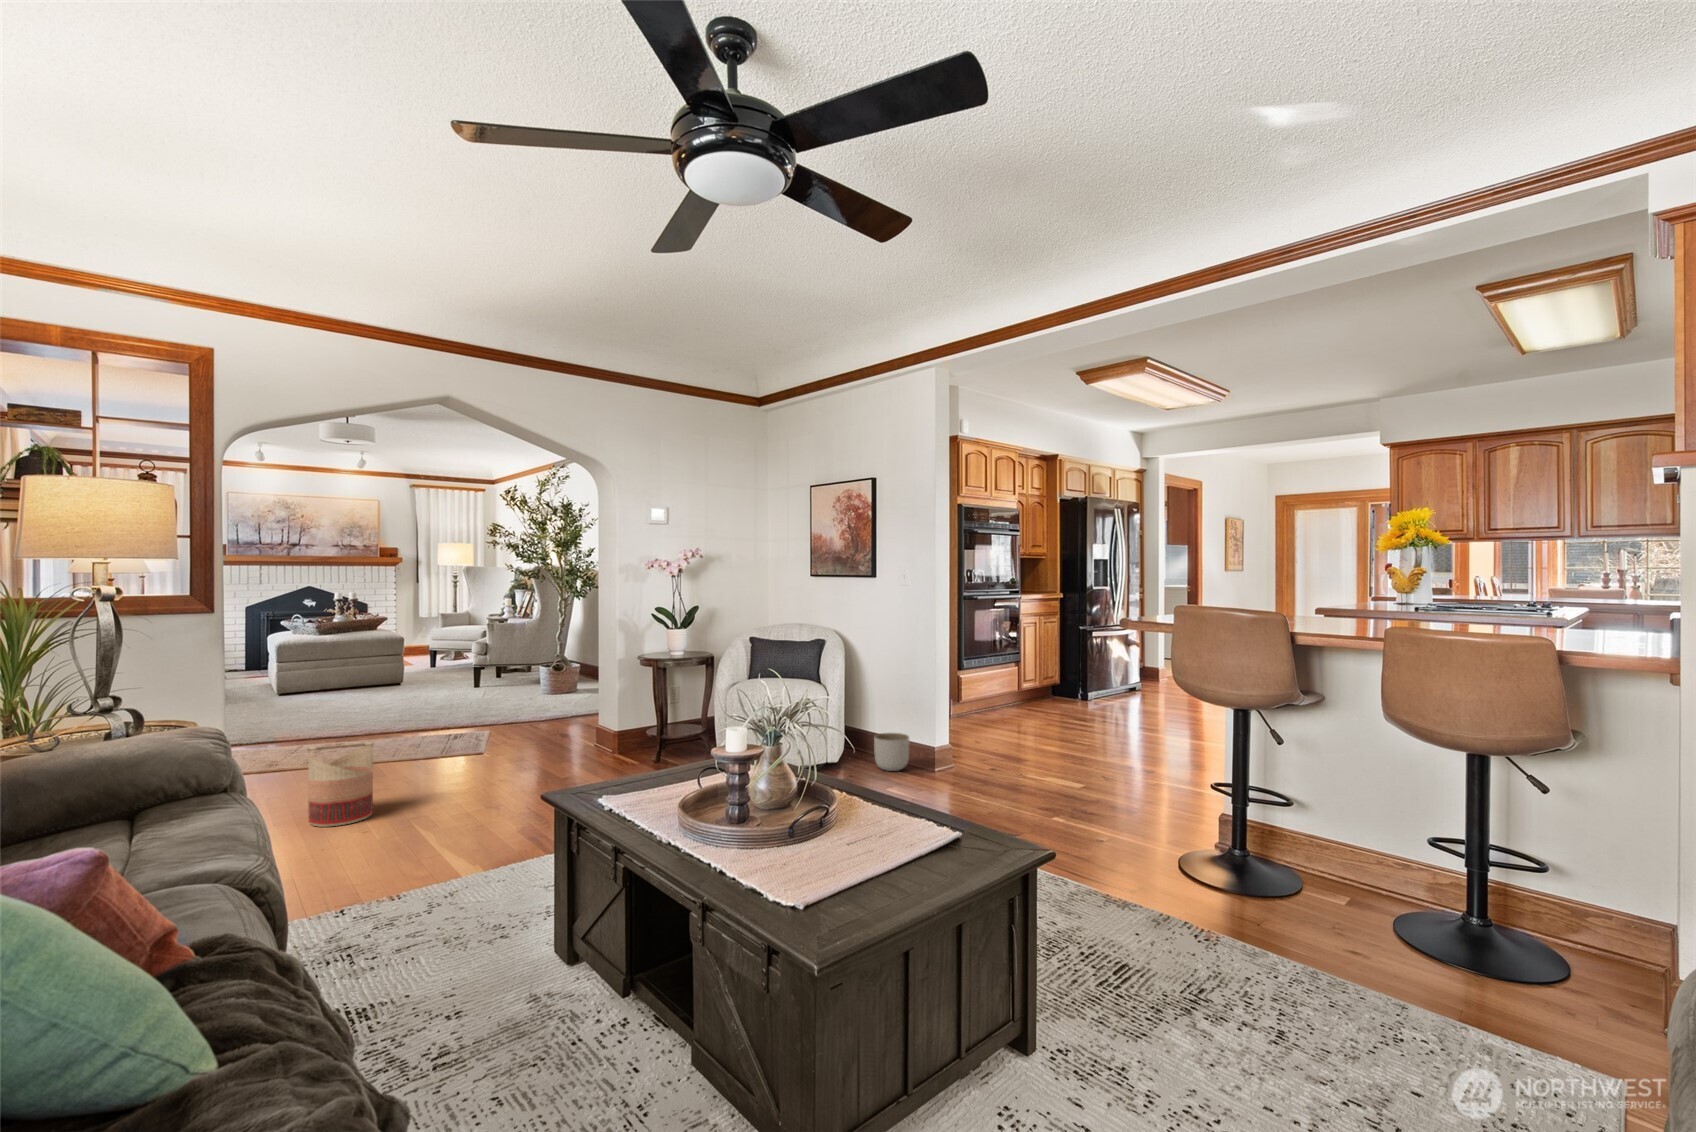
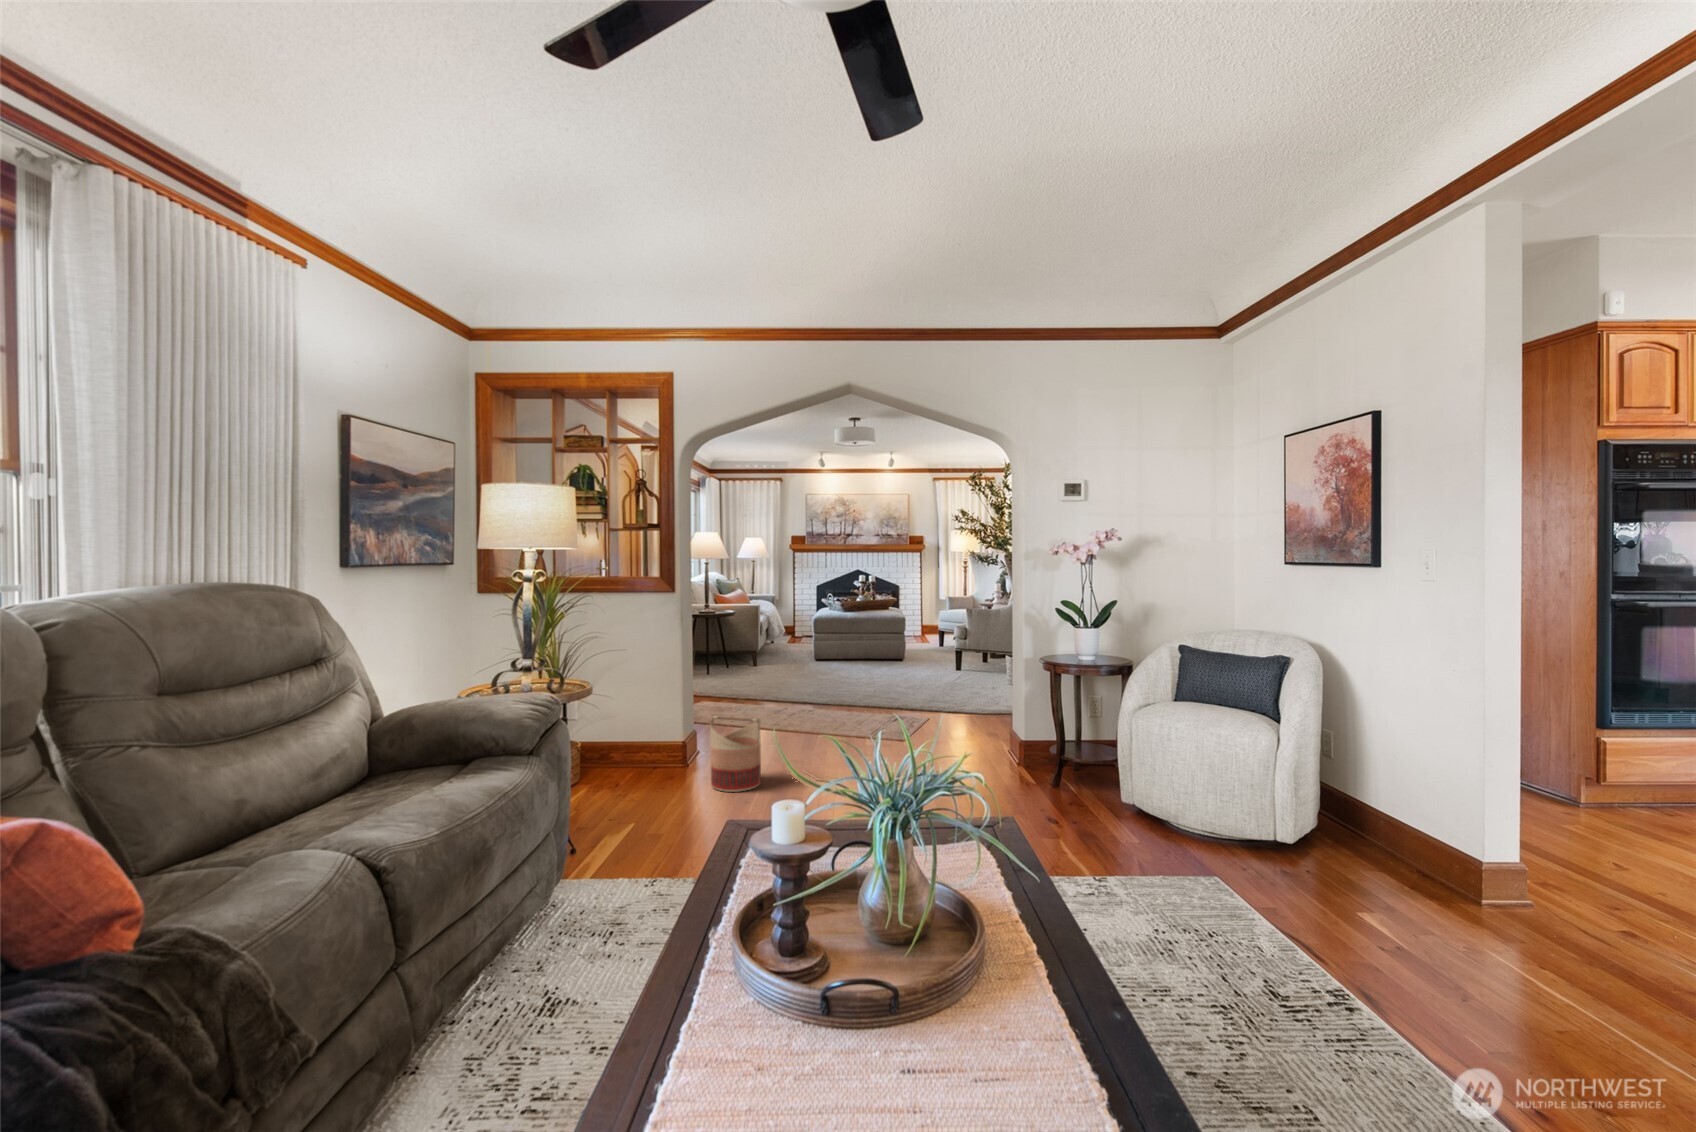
planter: present [874,733,909,771] -> none [1360,815,1431,883]

